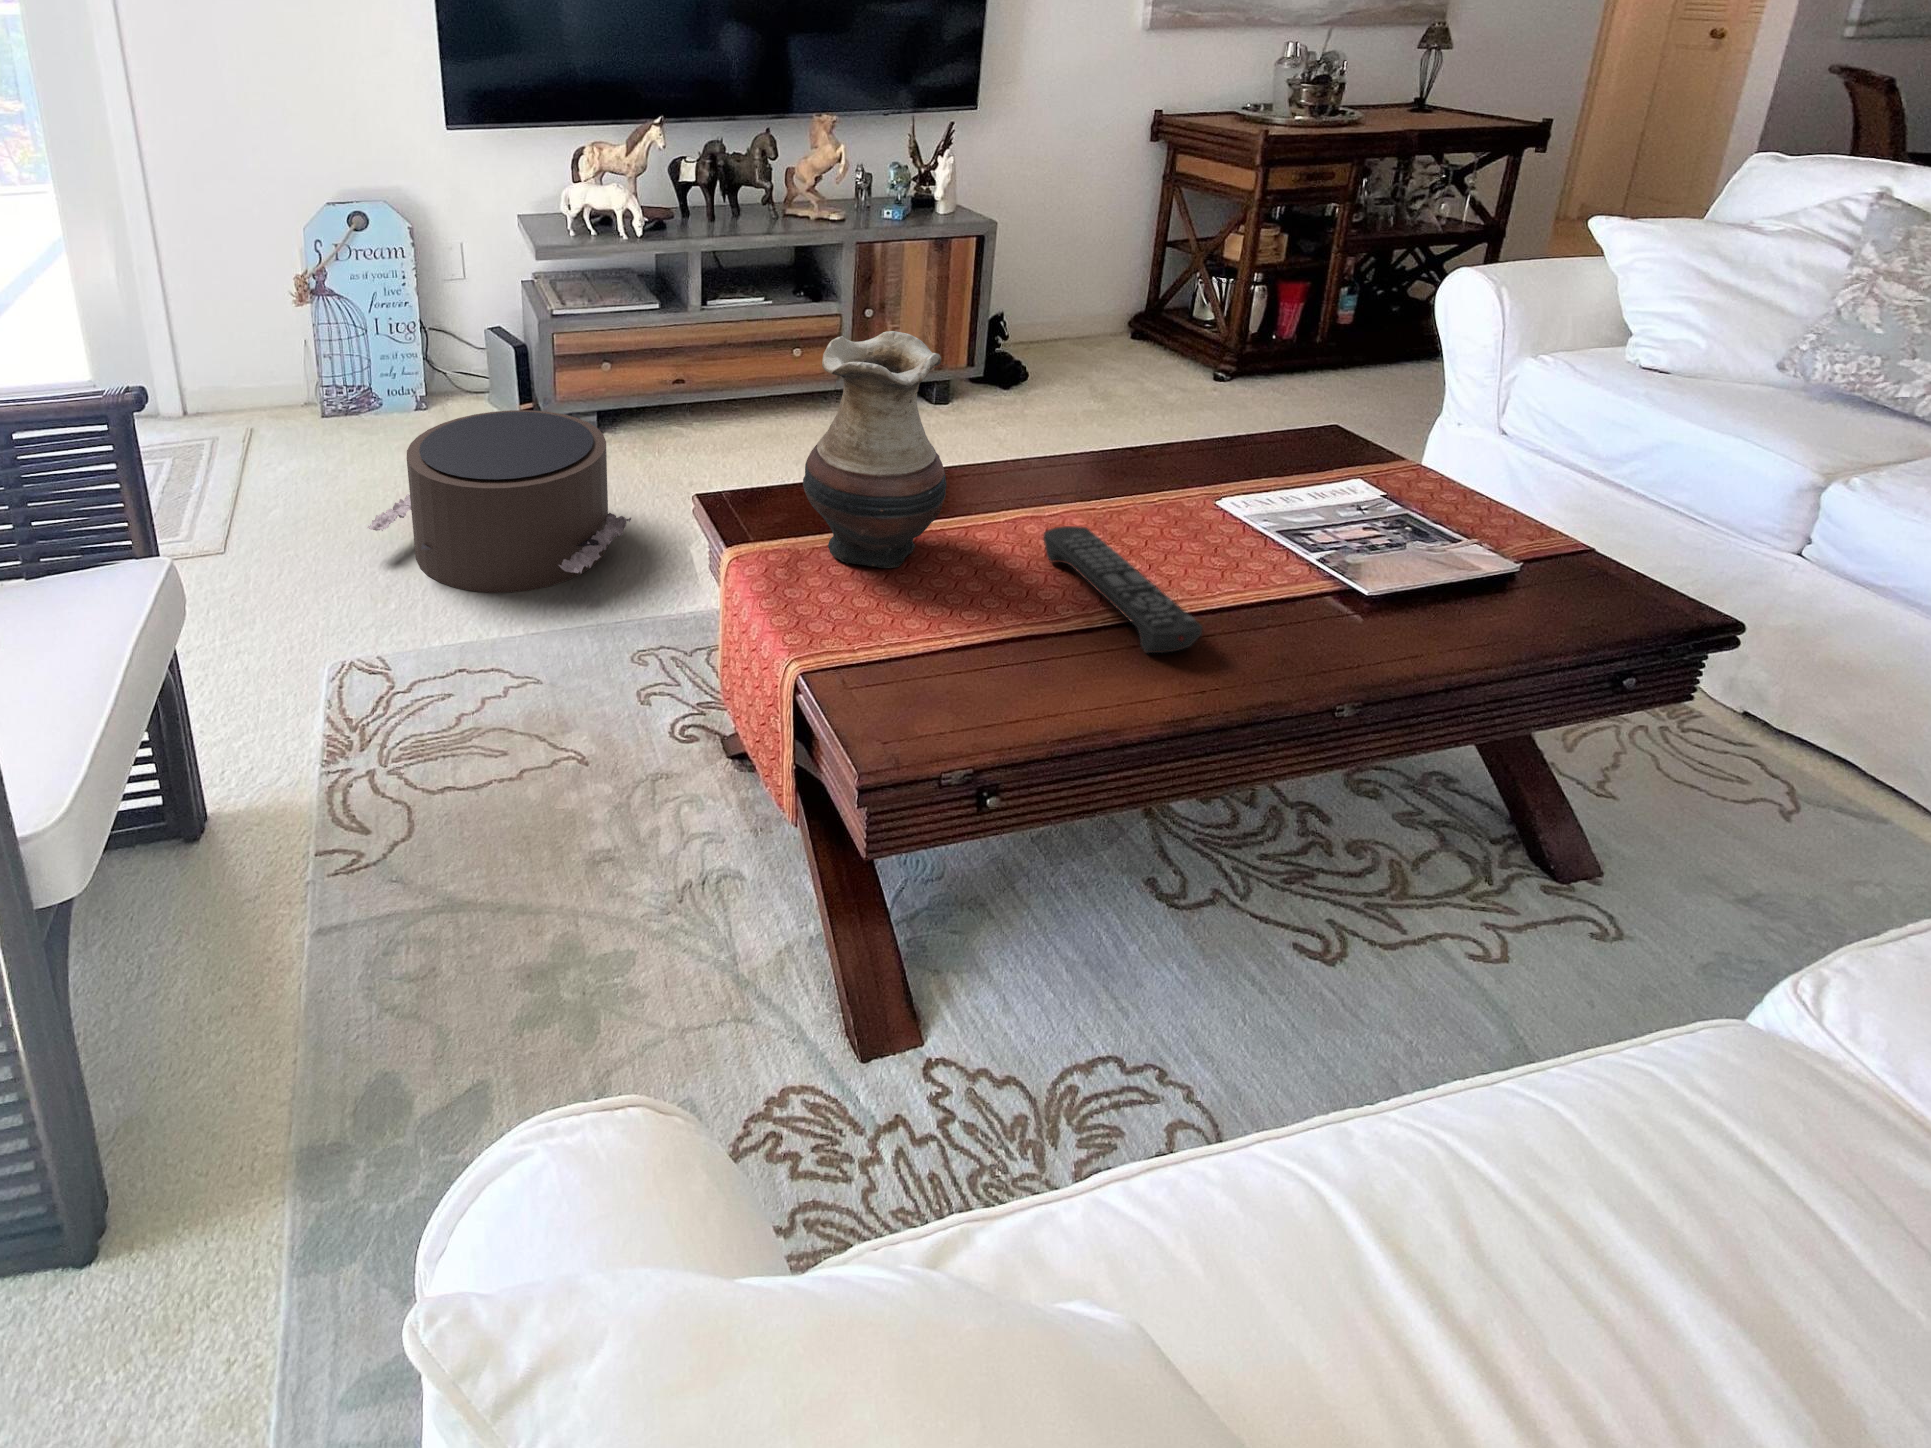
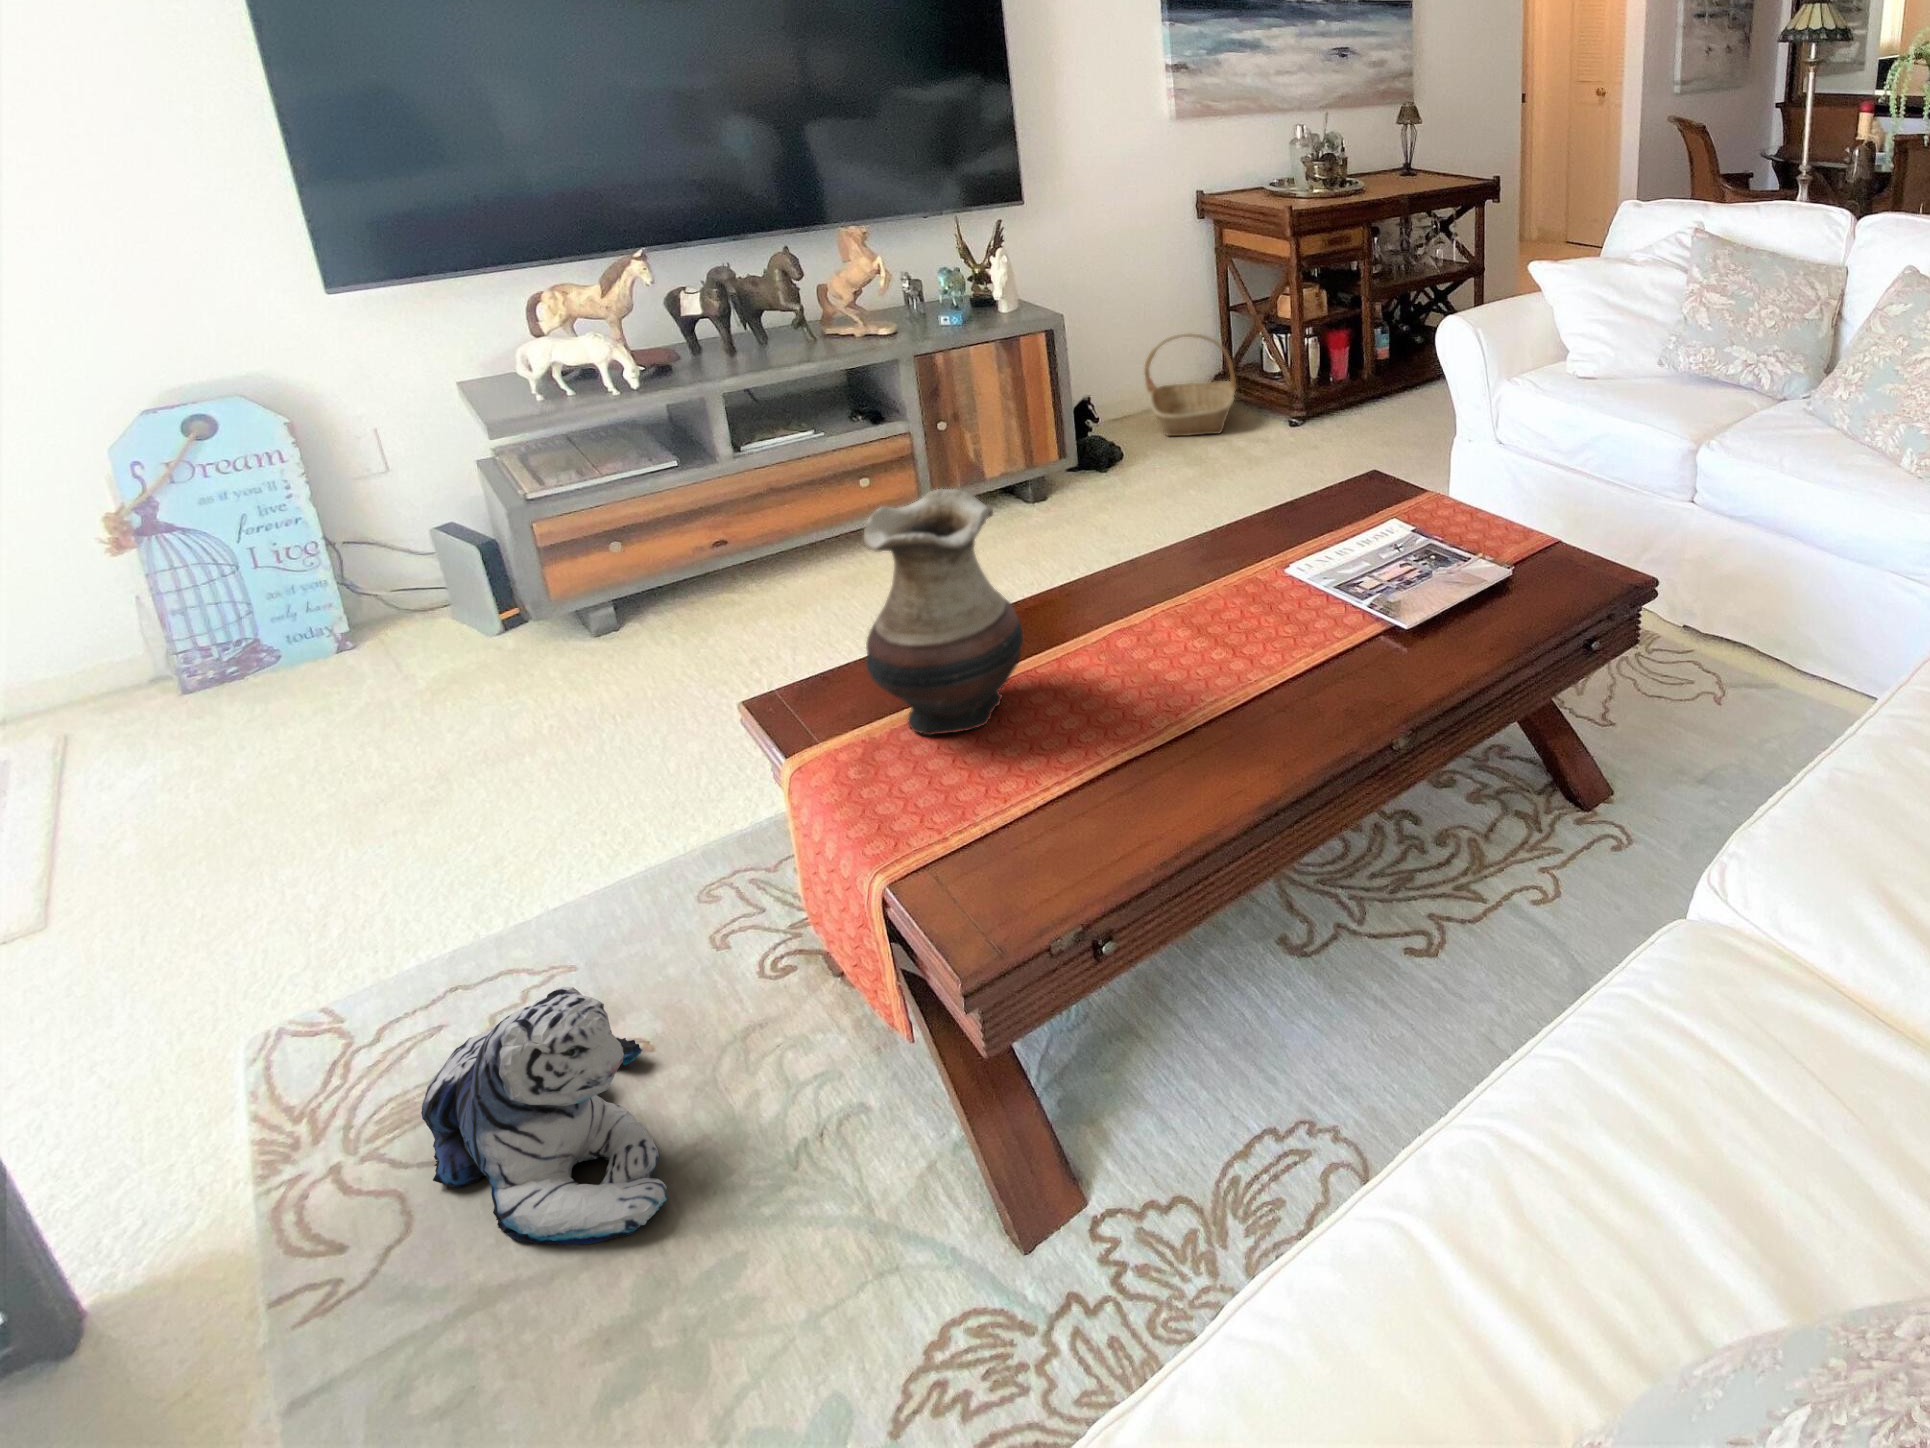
basket: none [1068,262,1165,372] -> present [1144,333,1237,436]
pouf: present [367,410,631,593] -> none [272,625,677,881]
remote control: present [1043,526,1203,653] -> none [1127,634,1276,746]
plush toy: none [432,687,583,902] -> present [421,987,667,1245]

